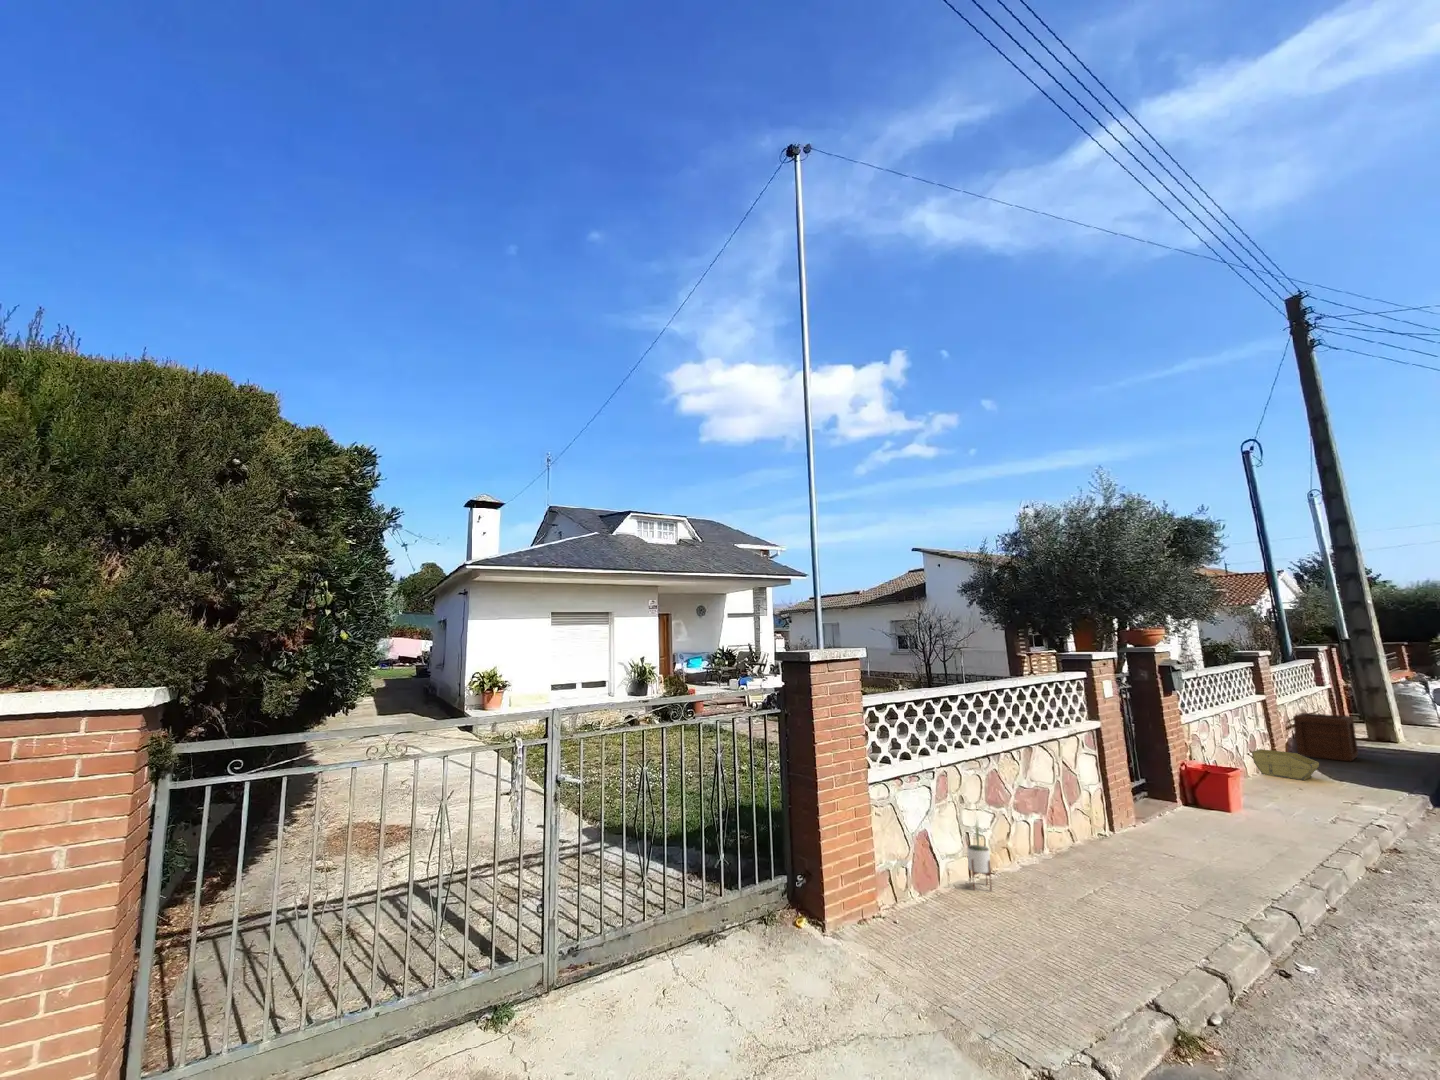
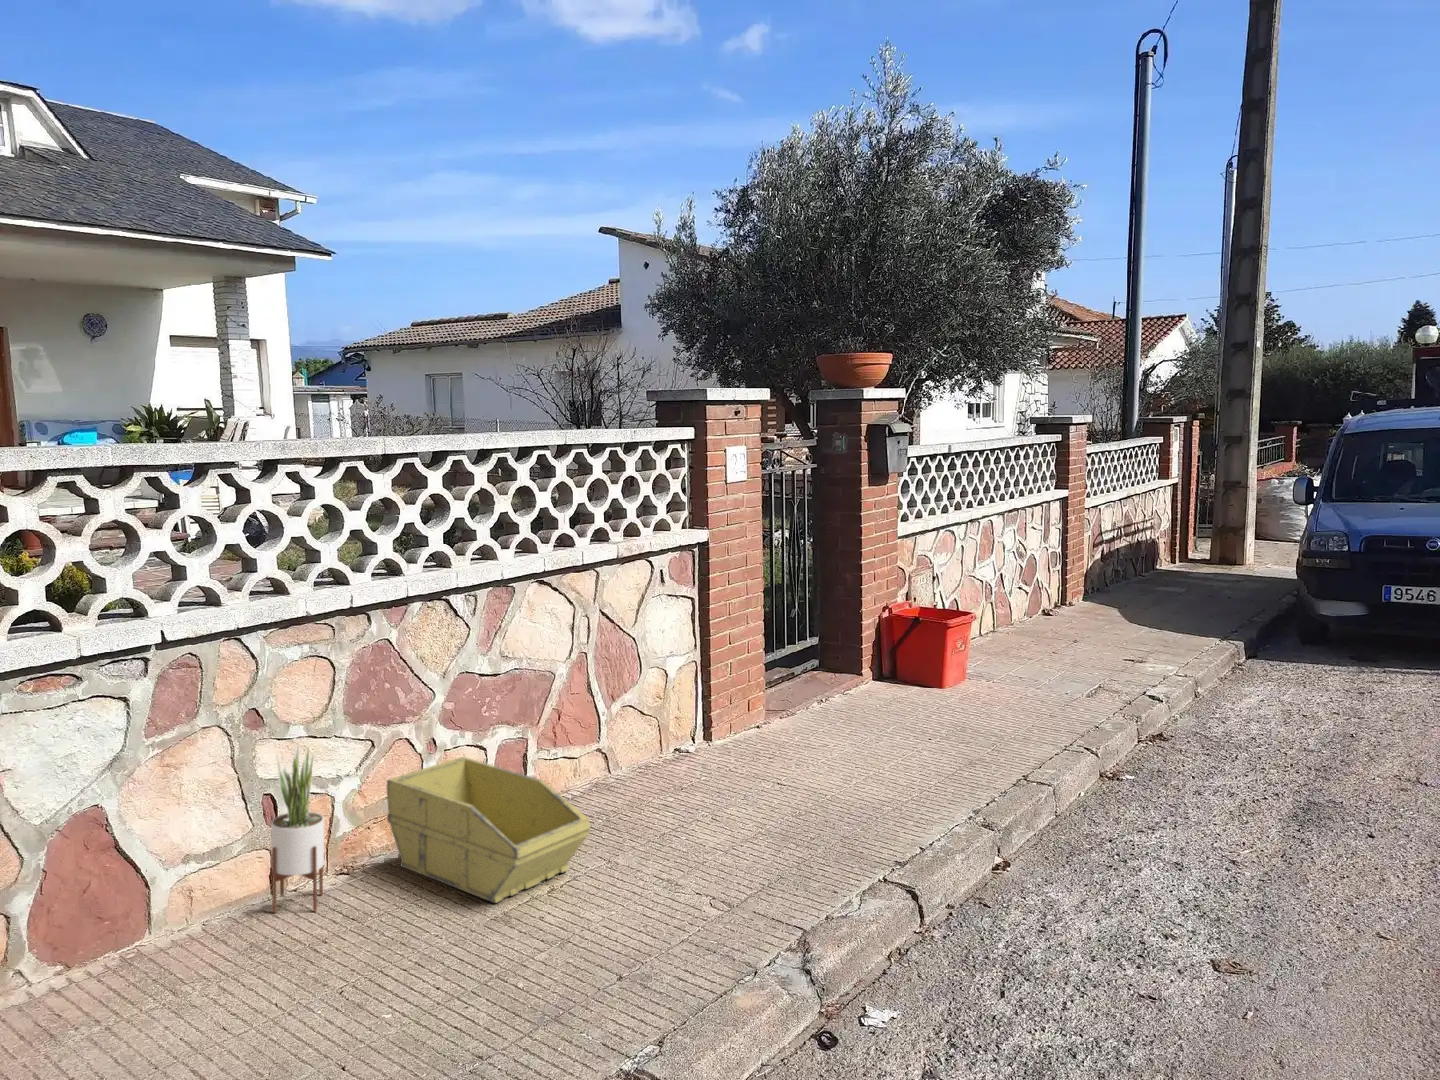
wooden crate: present [1293,713,1358,761] -> none [1103,520,1188,596]
storage bin: present [1252,749,1319,780] -> present [386,757,590,903]

